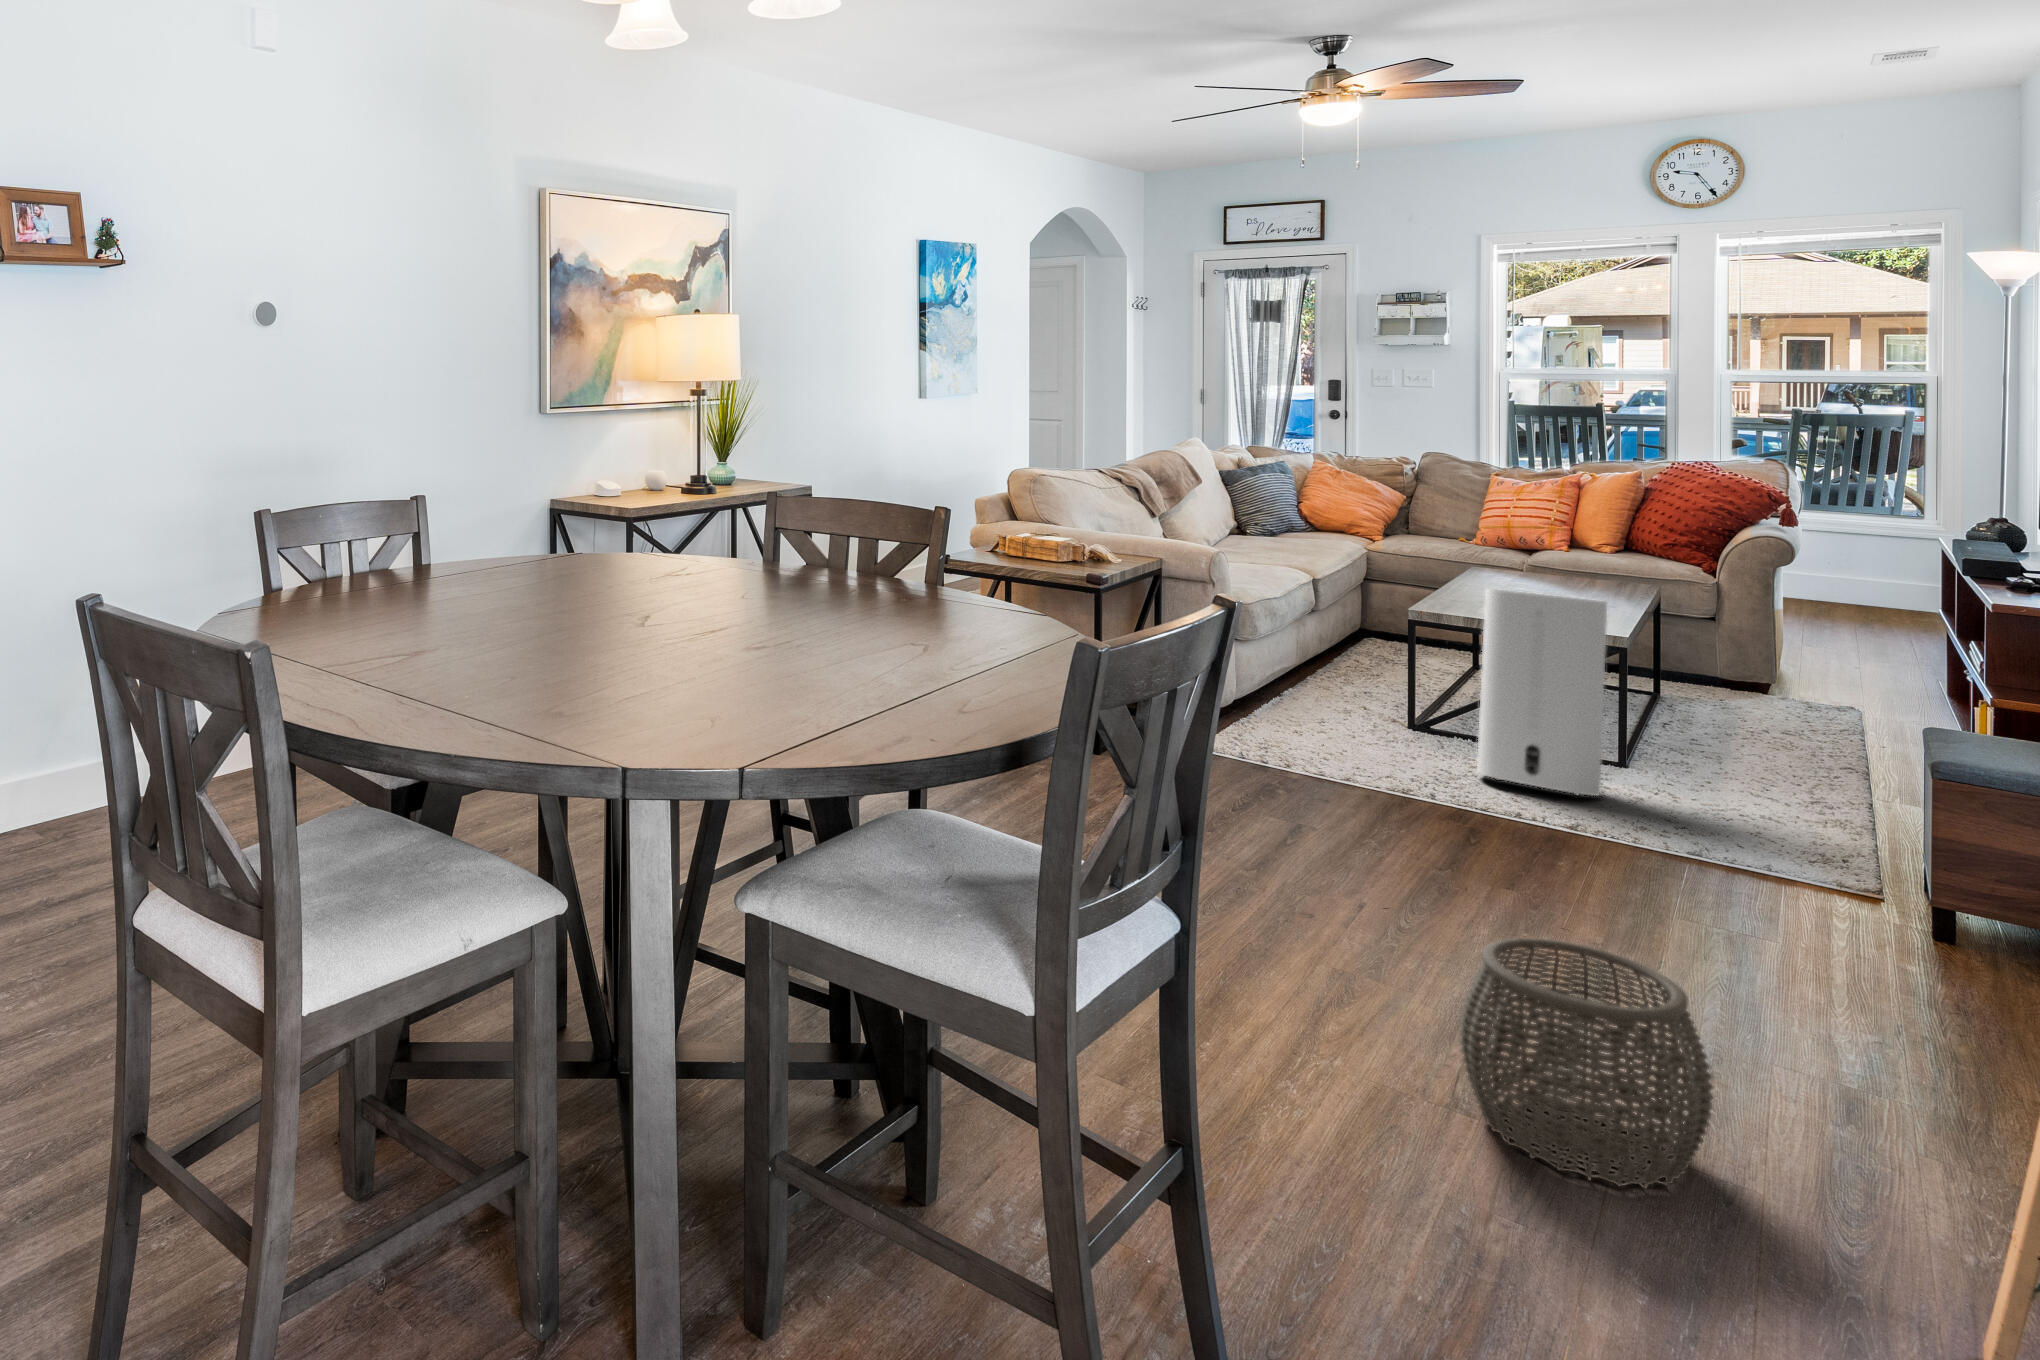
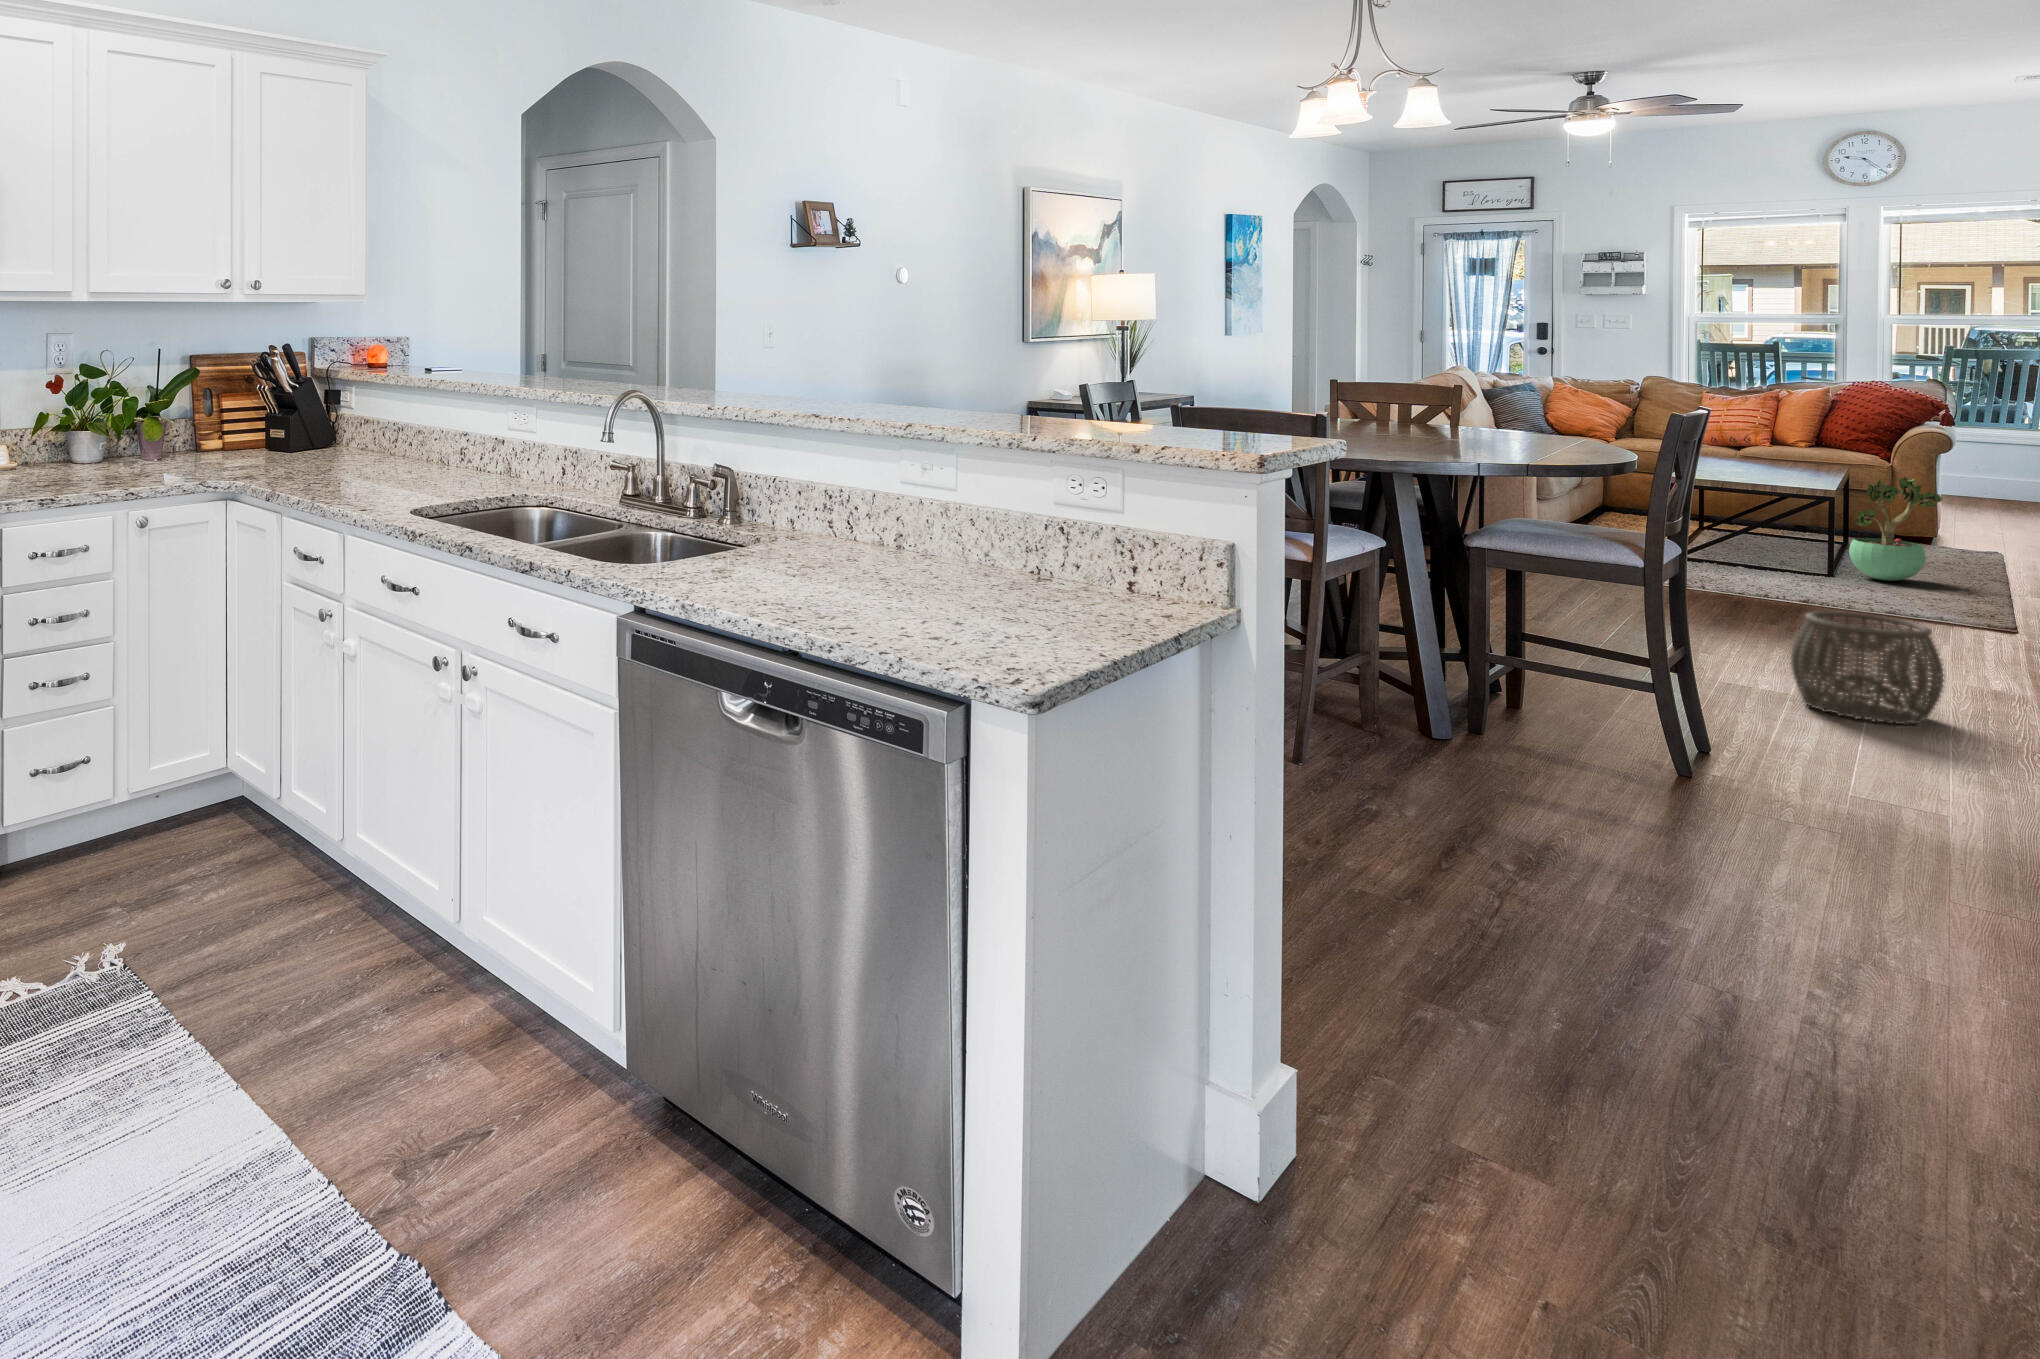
air purifier: present [1477,589,1607,796] -> none [1728,456,1829,592]
potted plant: none [1647,617,1769,769] -> present [1849,477,1942,581]

